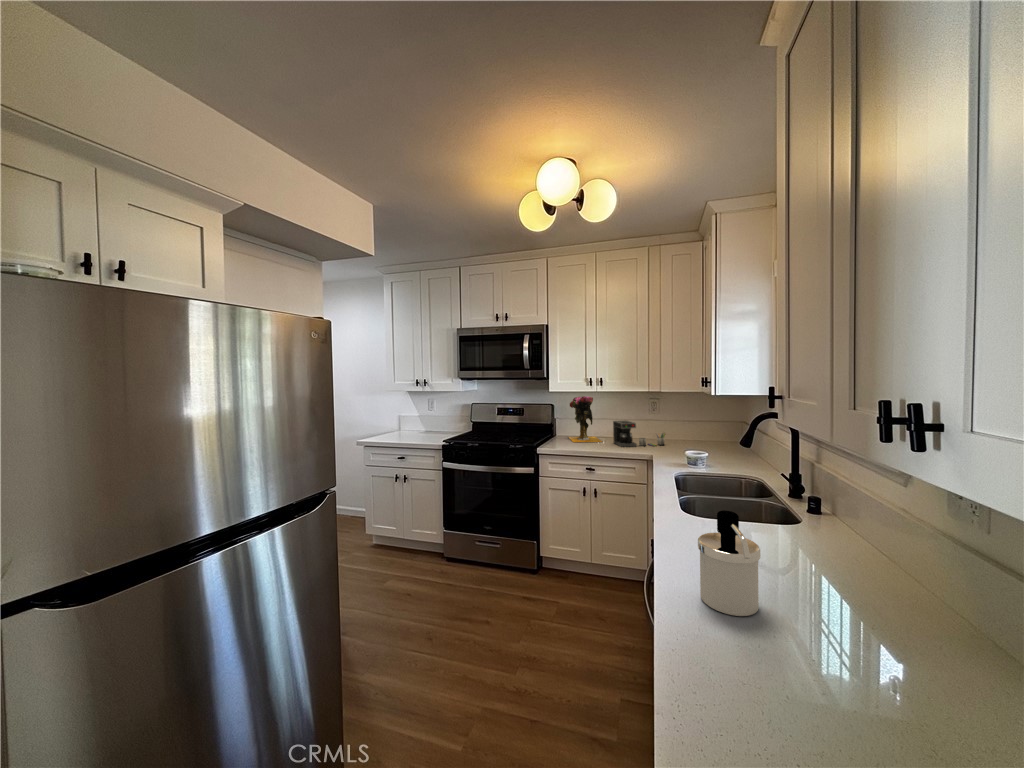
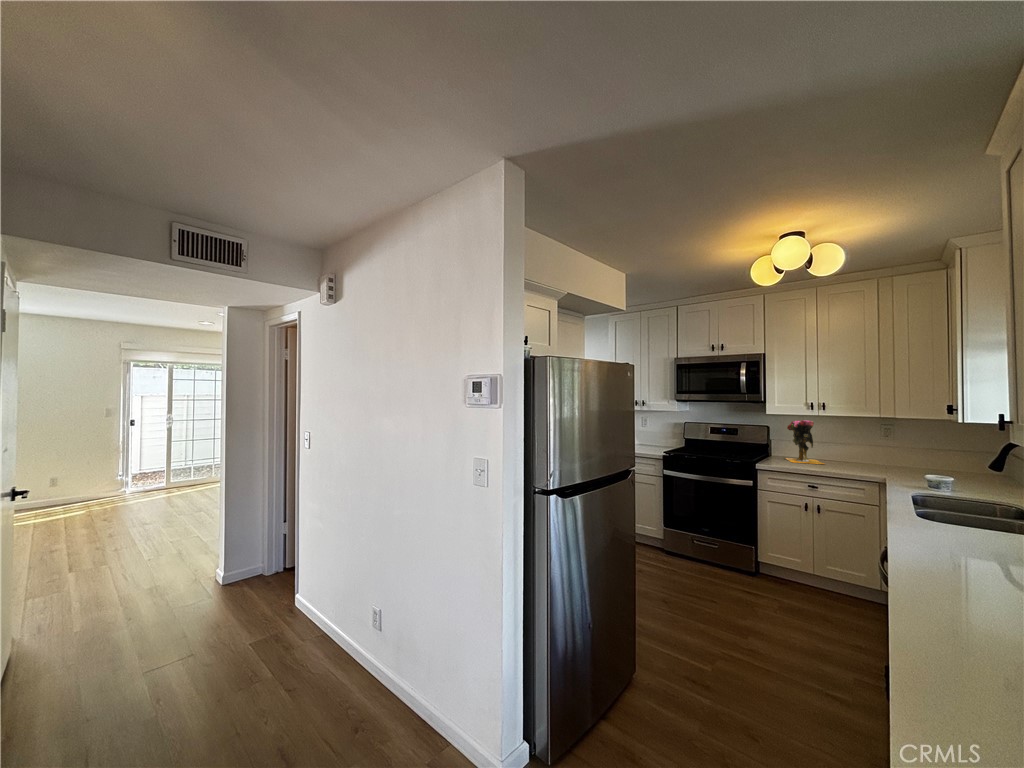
coffee maker: present [613,421,665,447] -> none [838,445,903,472]
soap dispenser: present [698,510,761,616] -> none [917,491,969,557]

